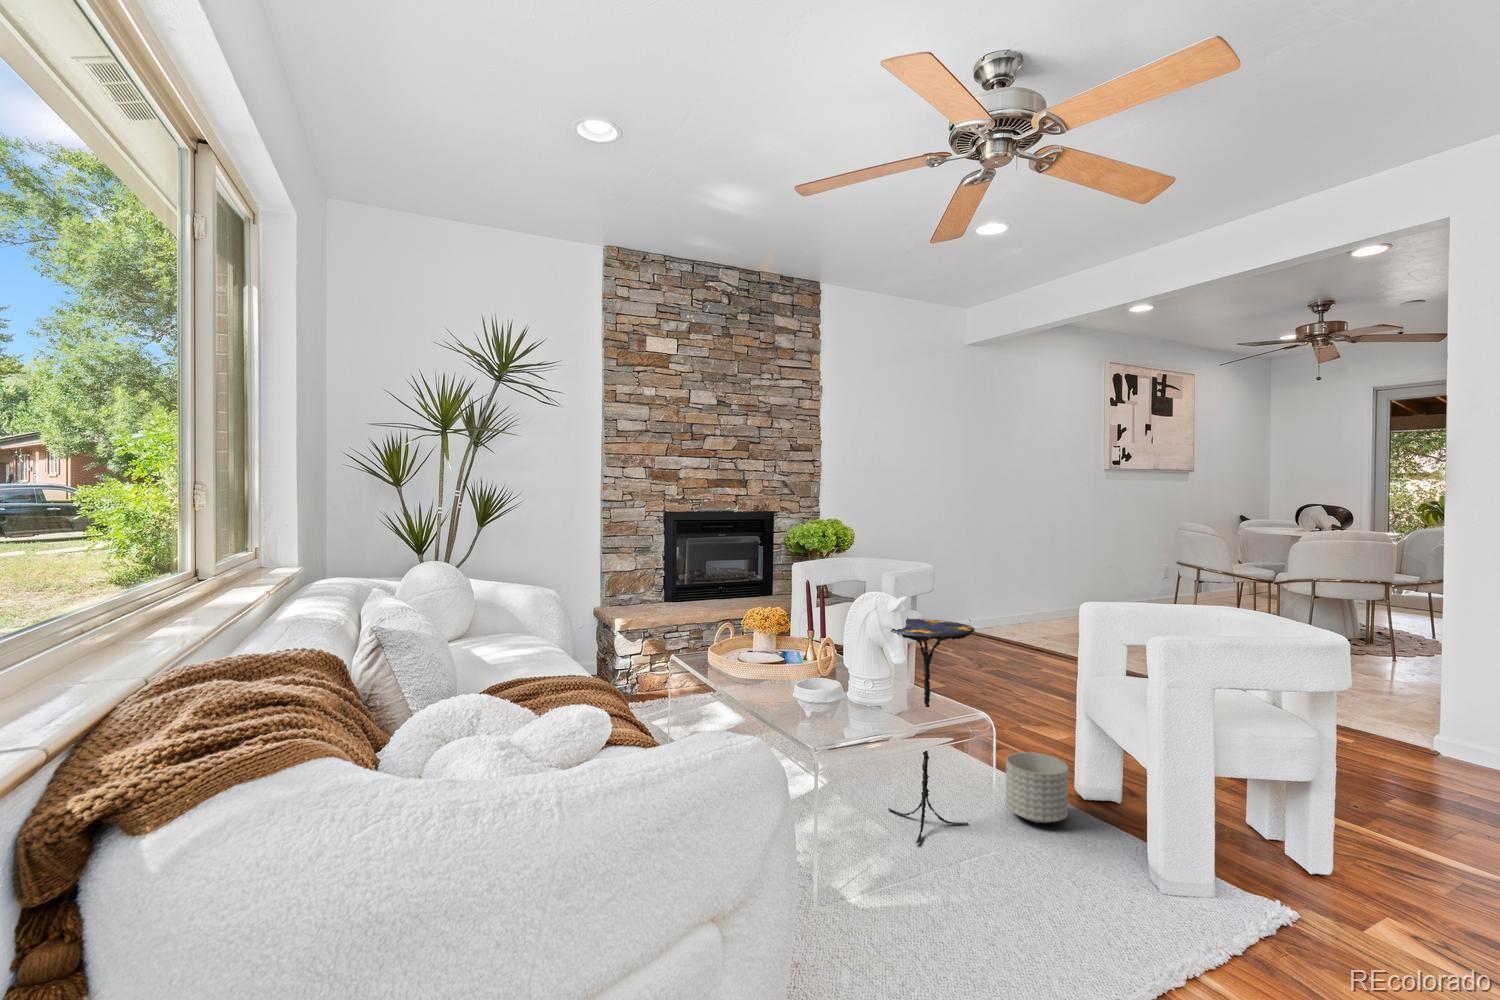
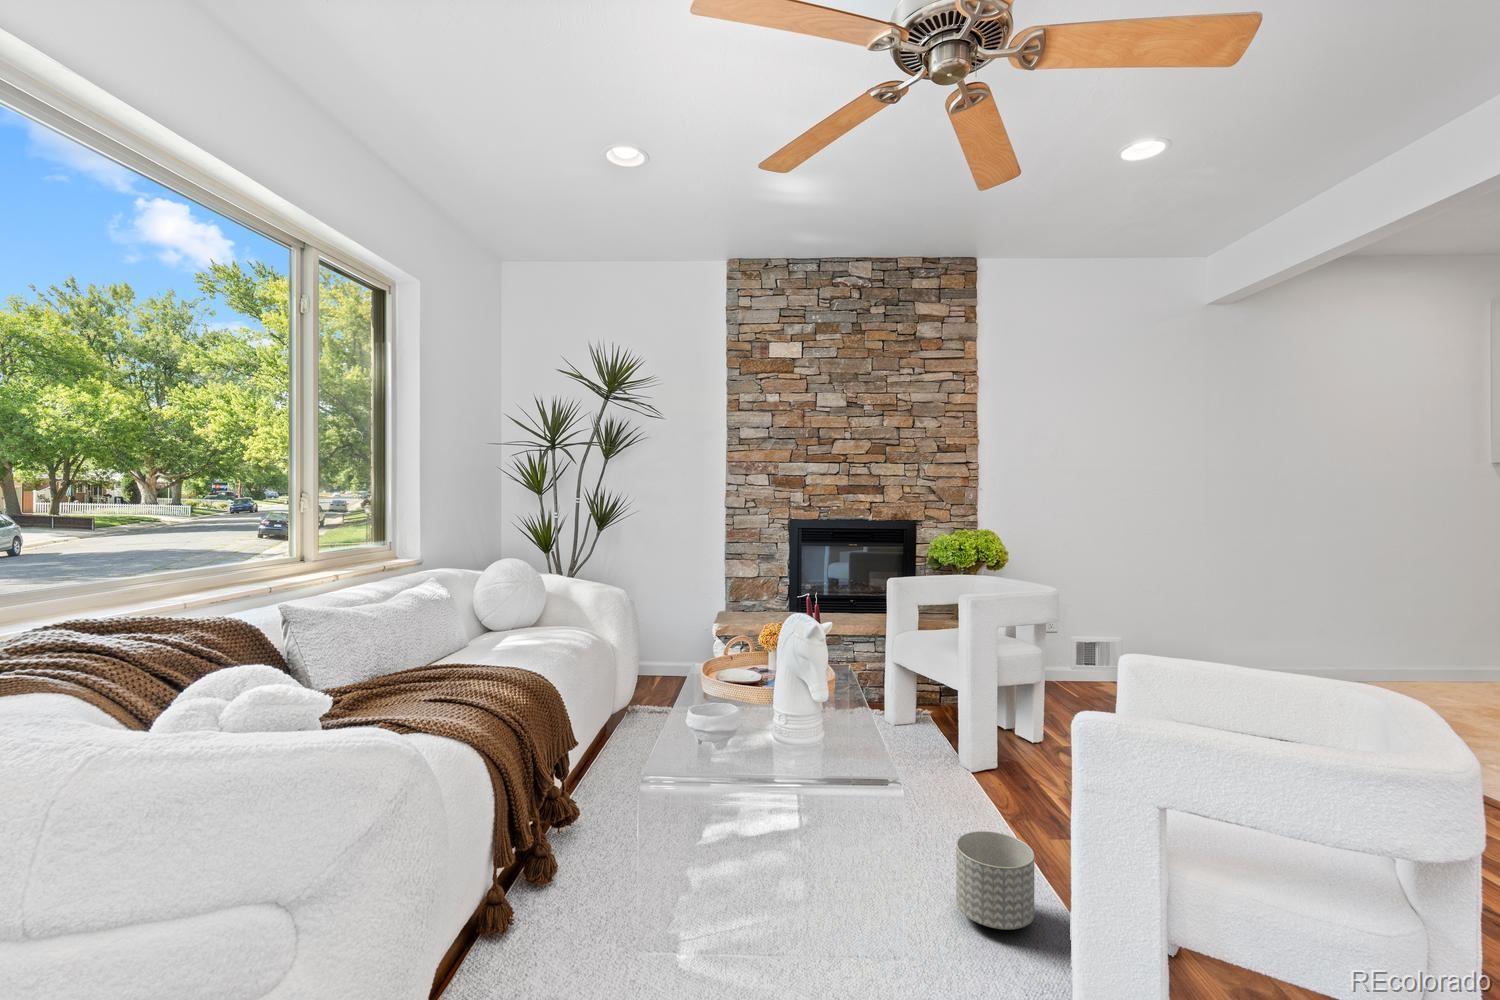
side table: present [888,618,975,843] -> none [794,646,902,908]

